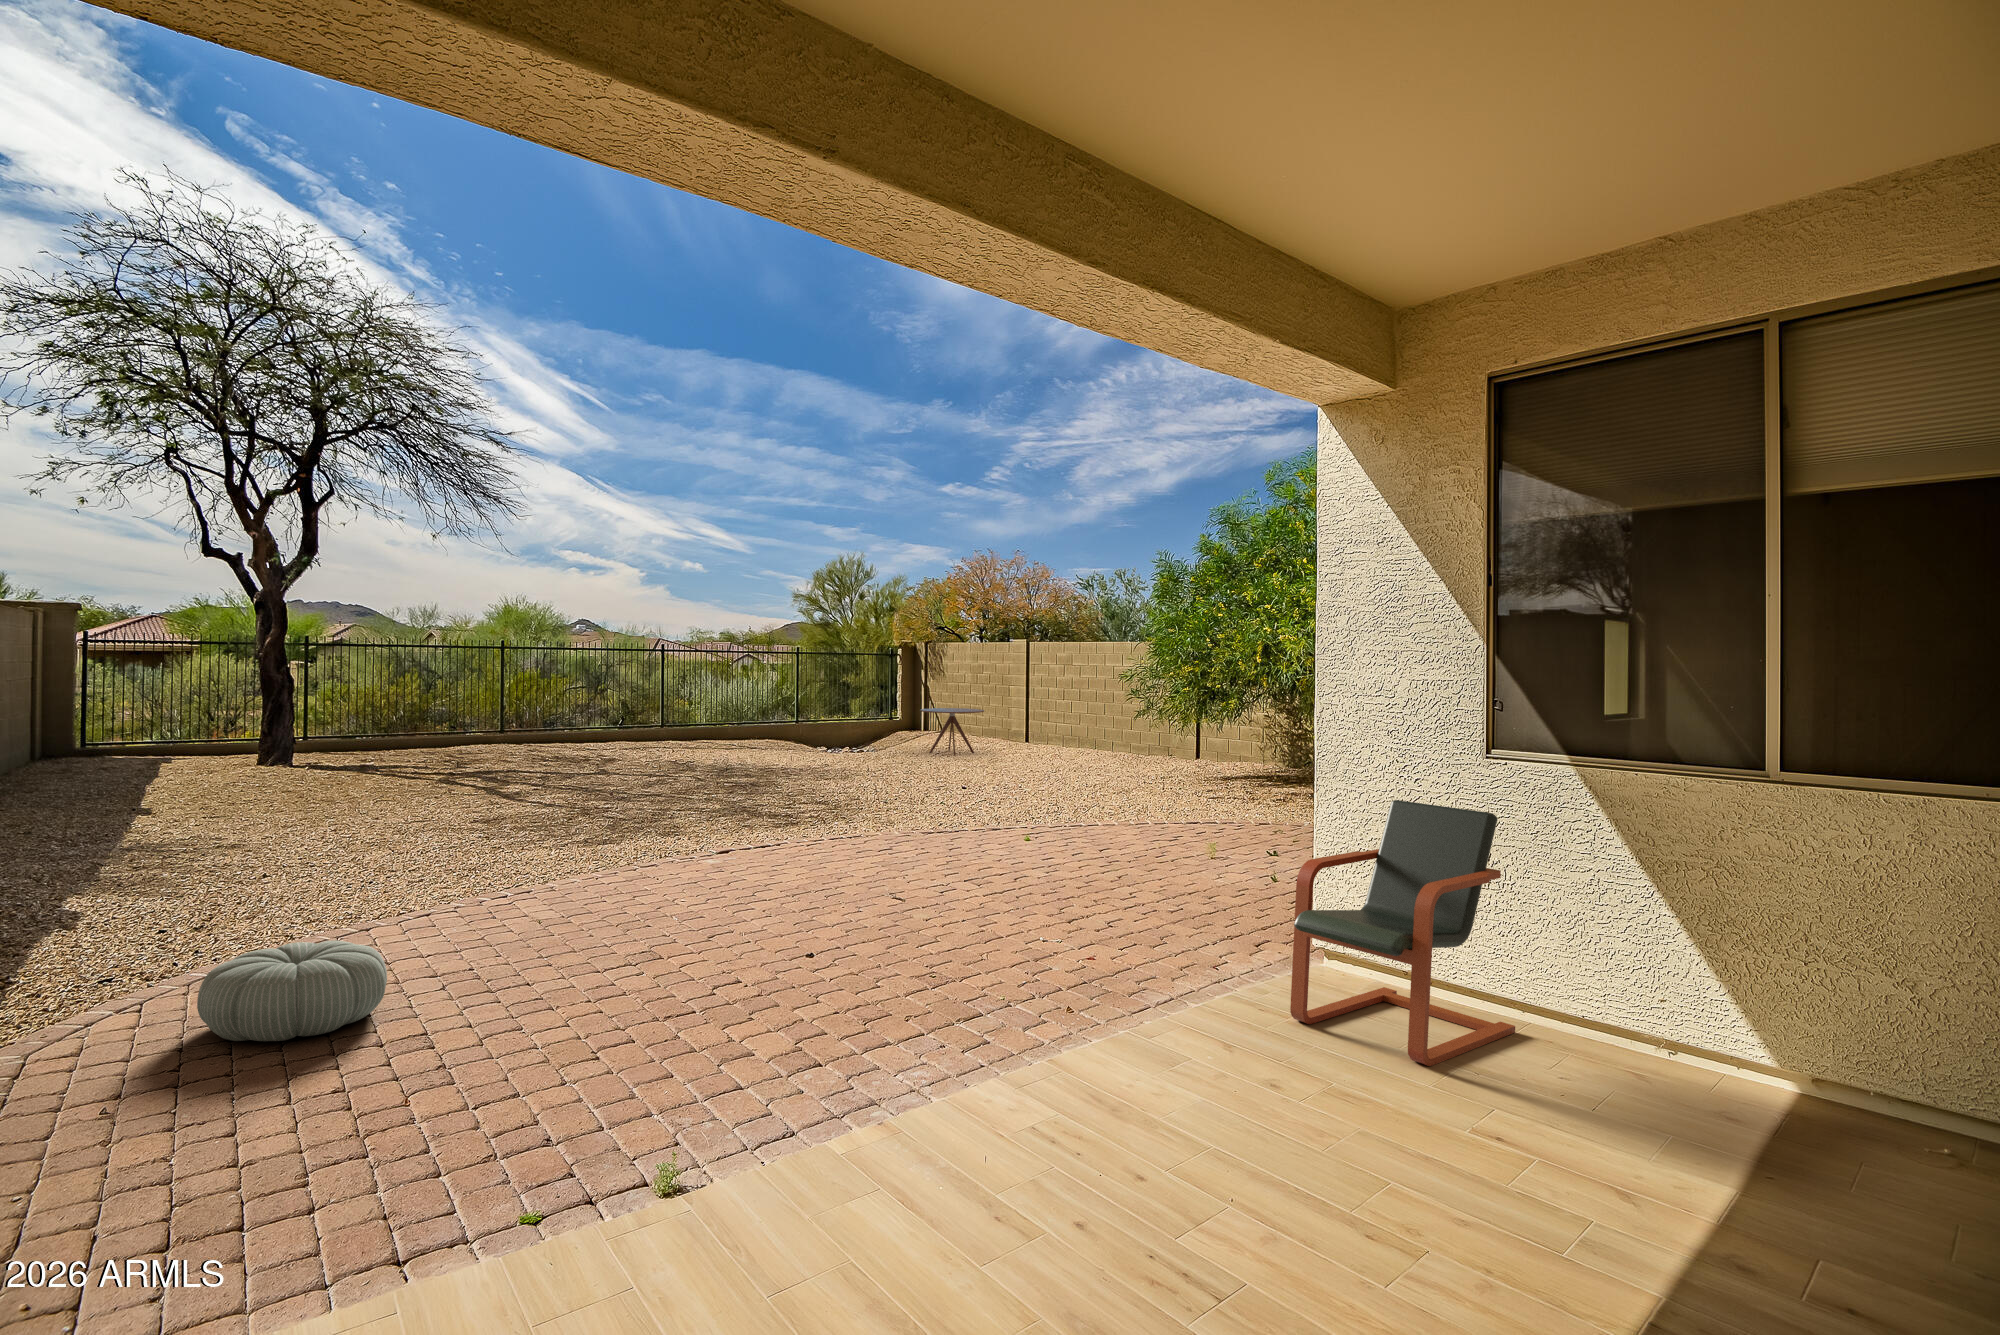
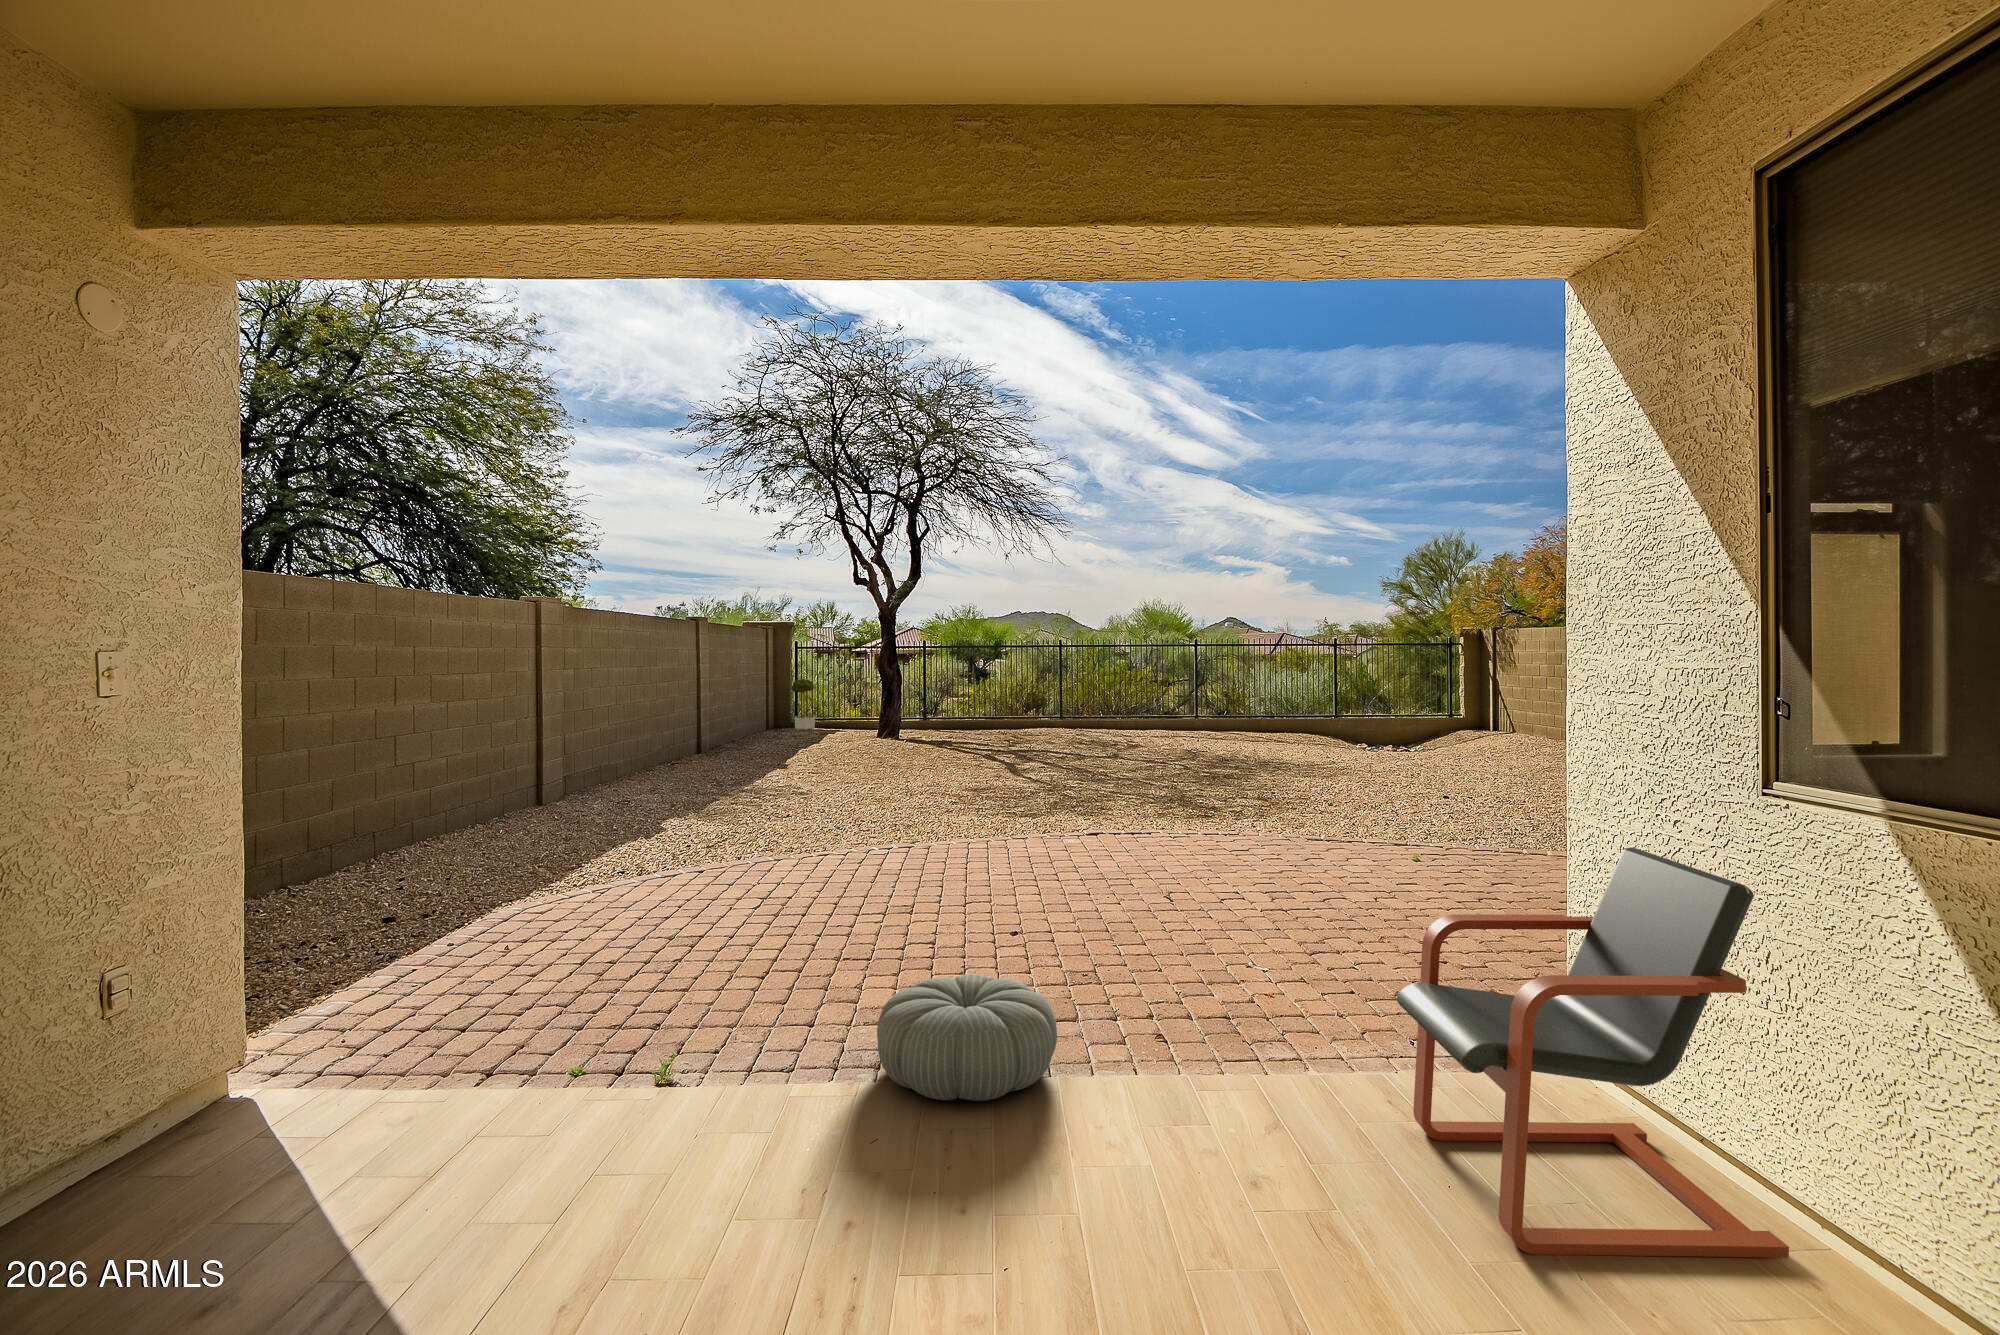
potted tree: none [14,690,59,767] -> present [791,679,815,729]
round table: present [920,708,984,756] -> none [1467,704,1546,756]
pouf: present [197,940,387,1041] -> present [877,974,1057,1101]

